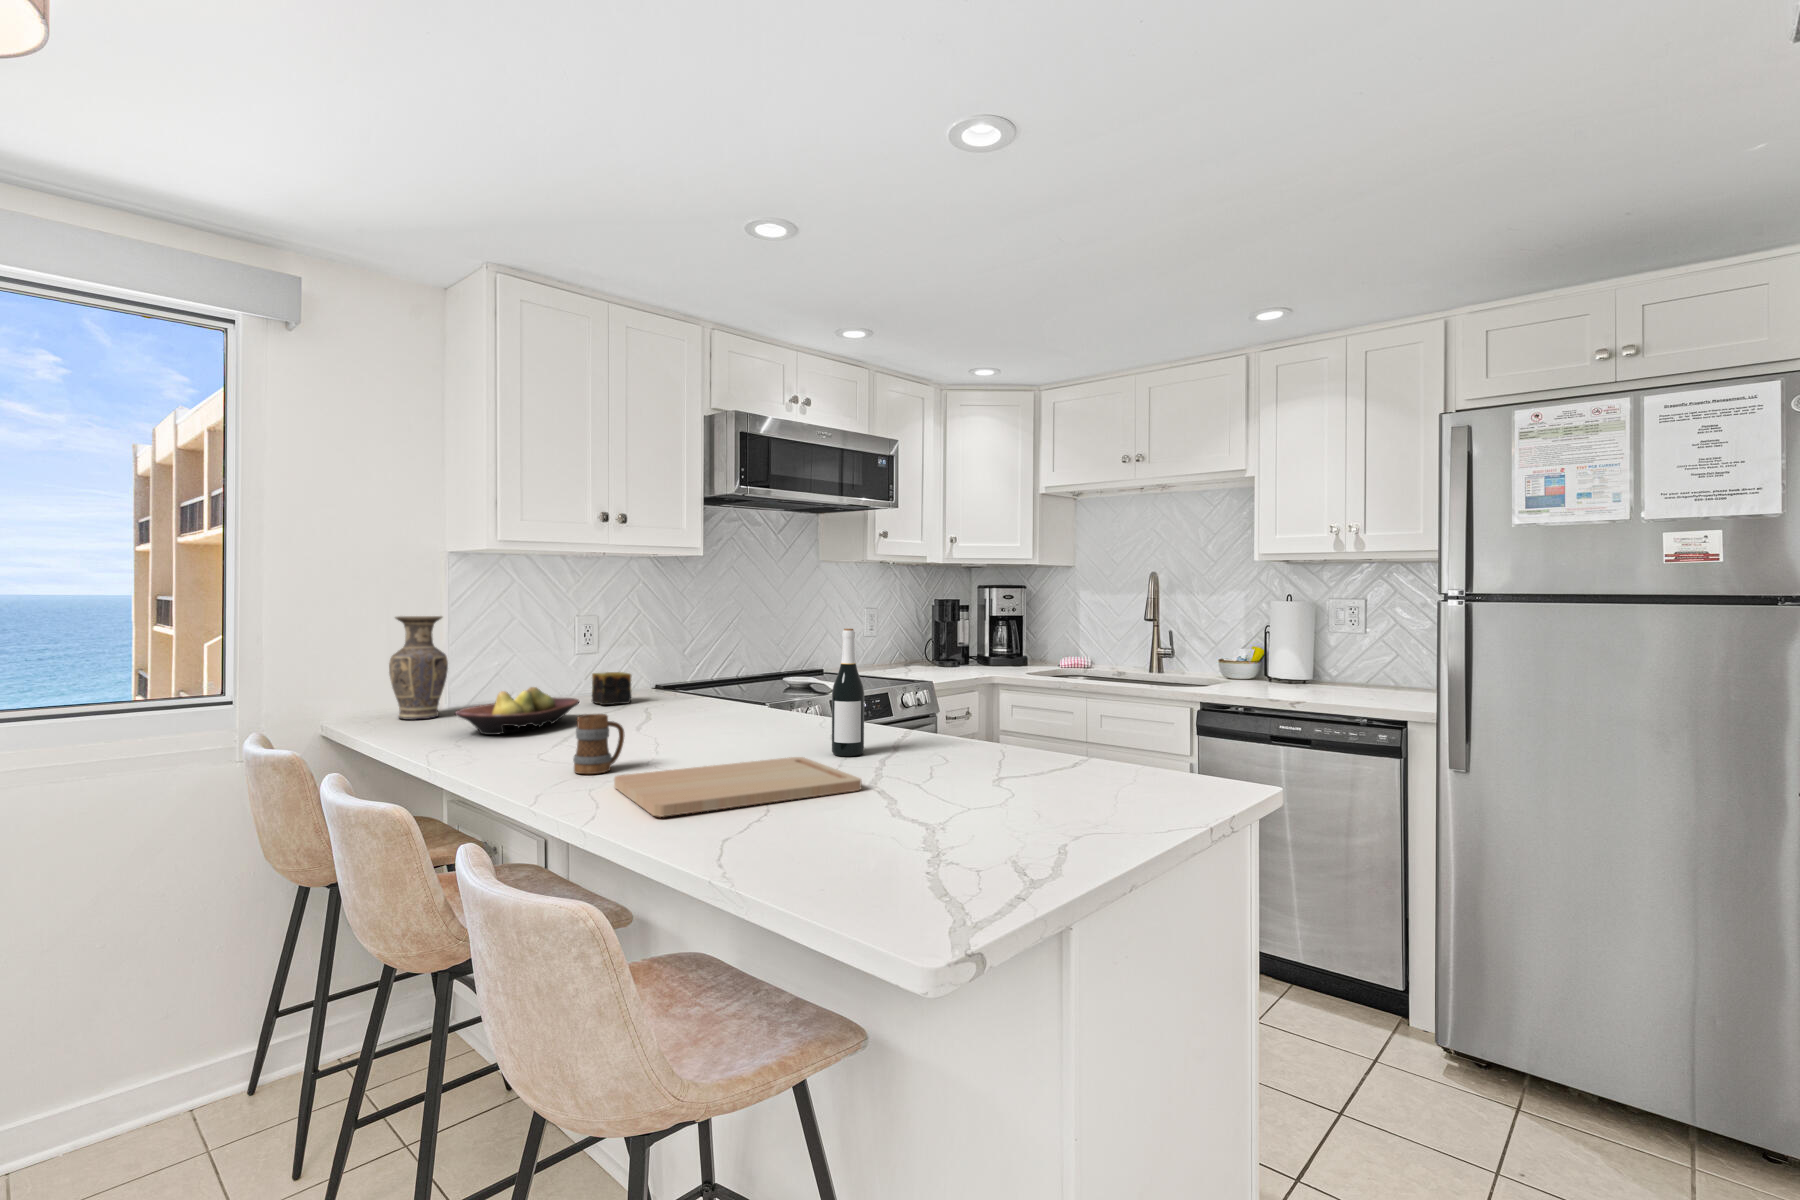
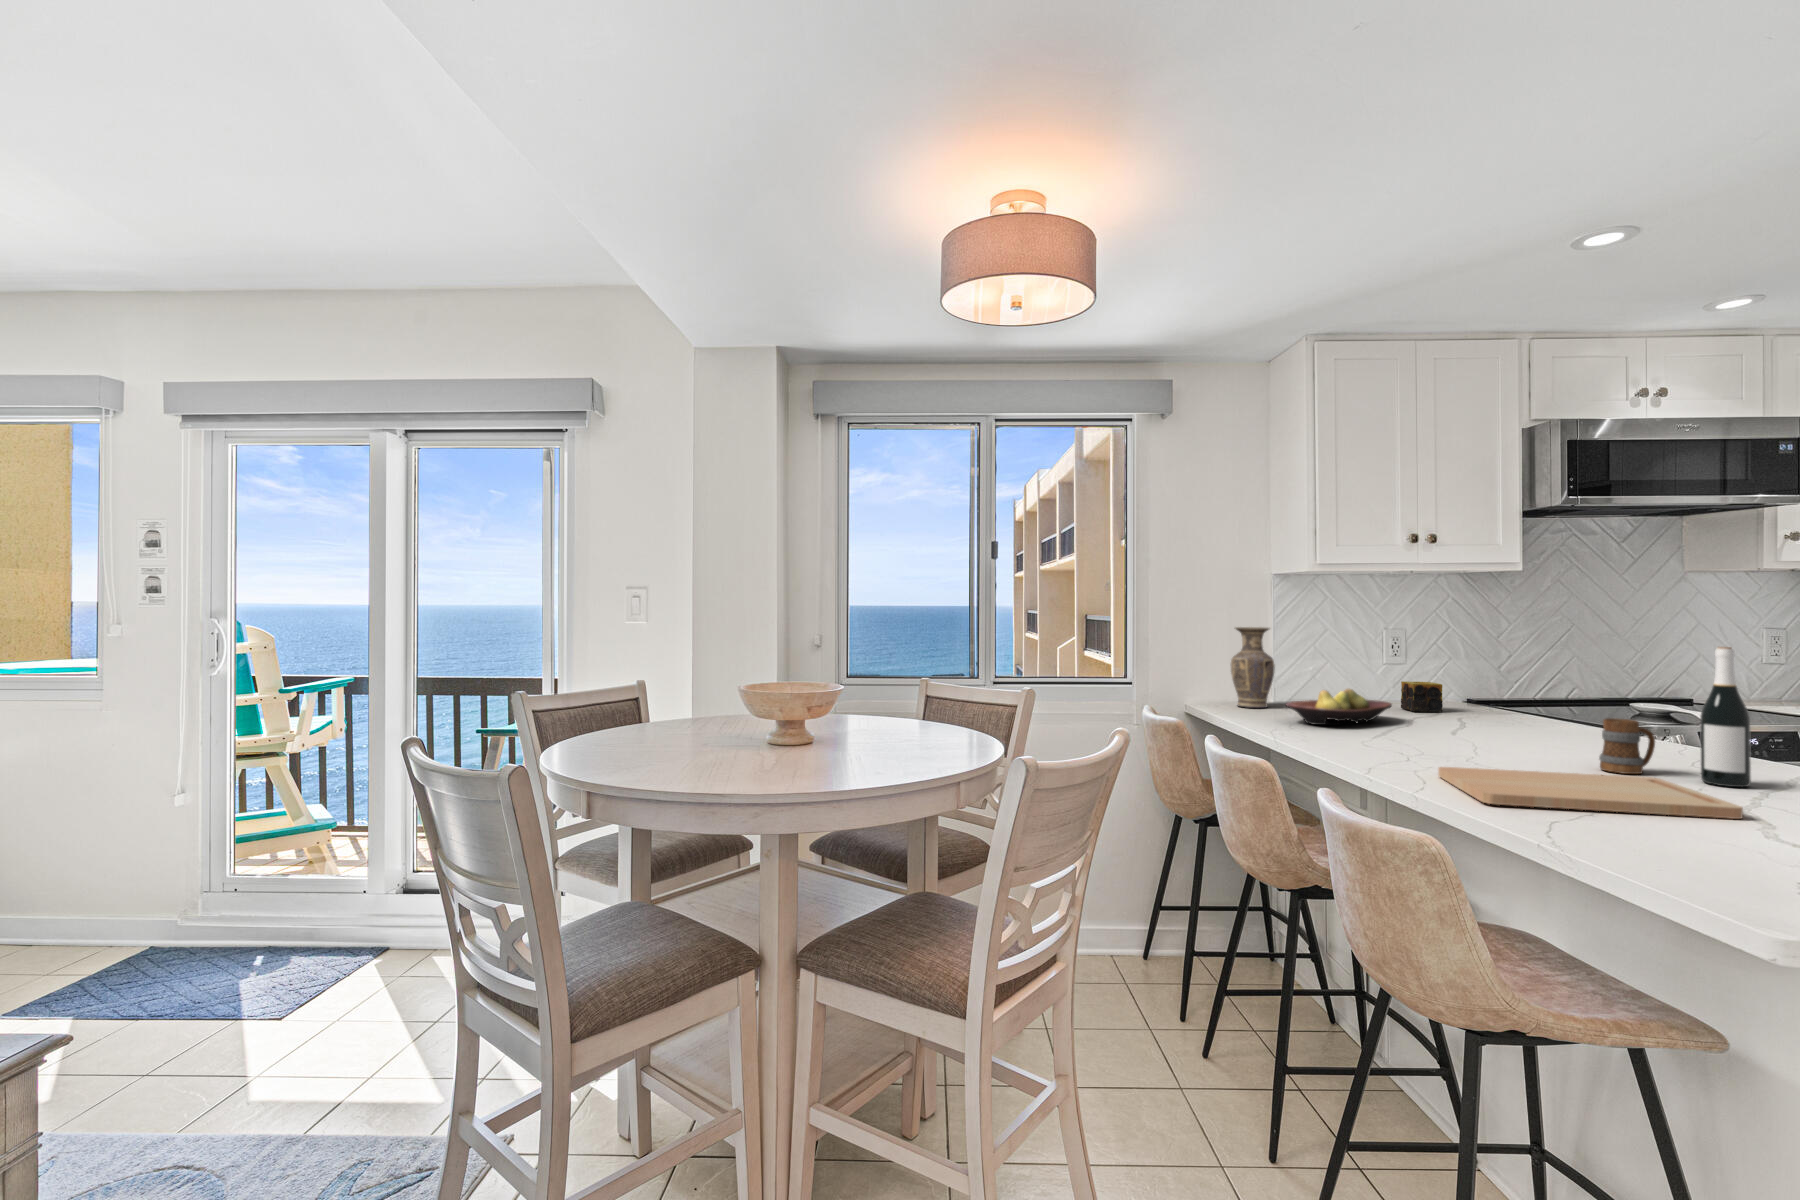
mug: present [573,714,624,774] -> present [1599,718,1655,774]

